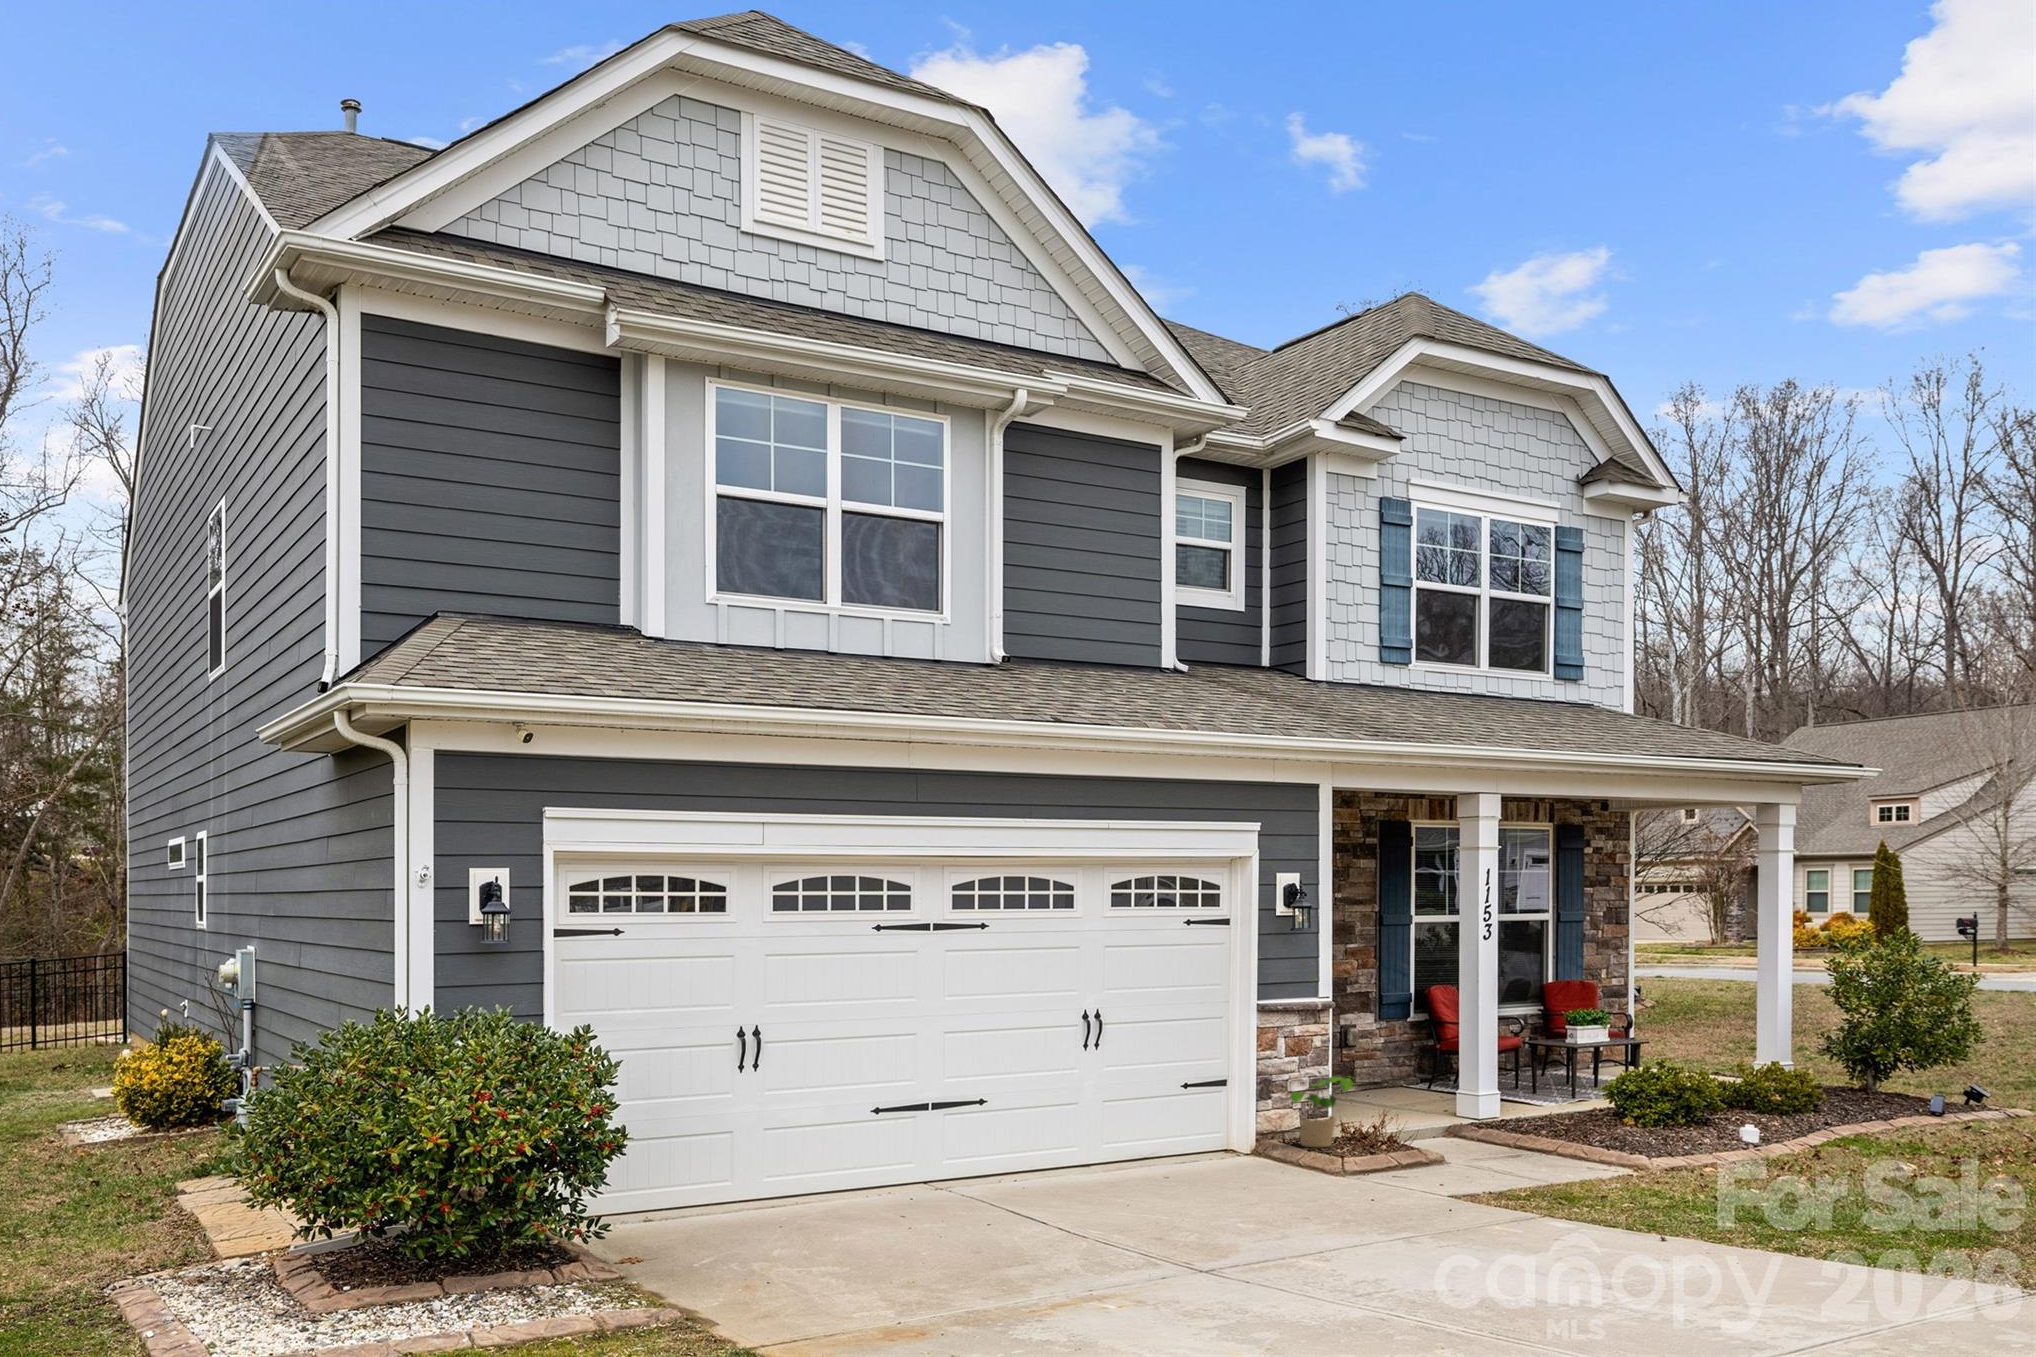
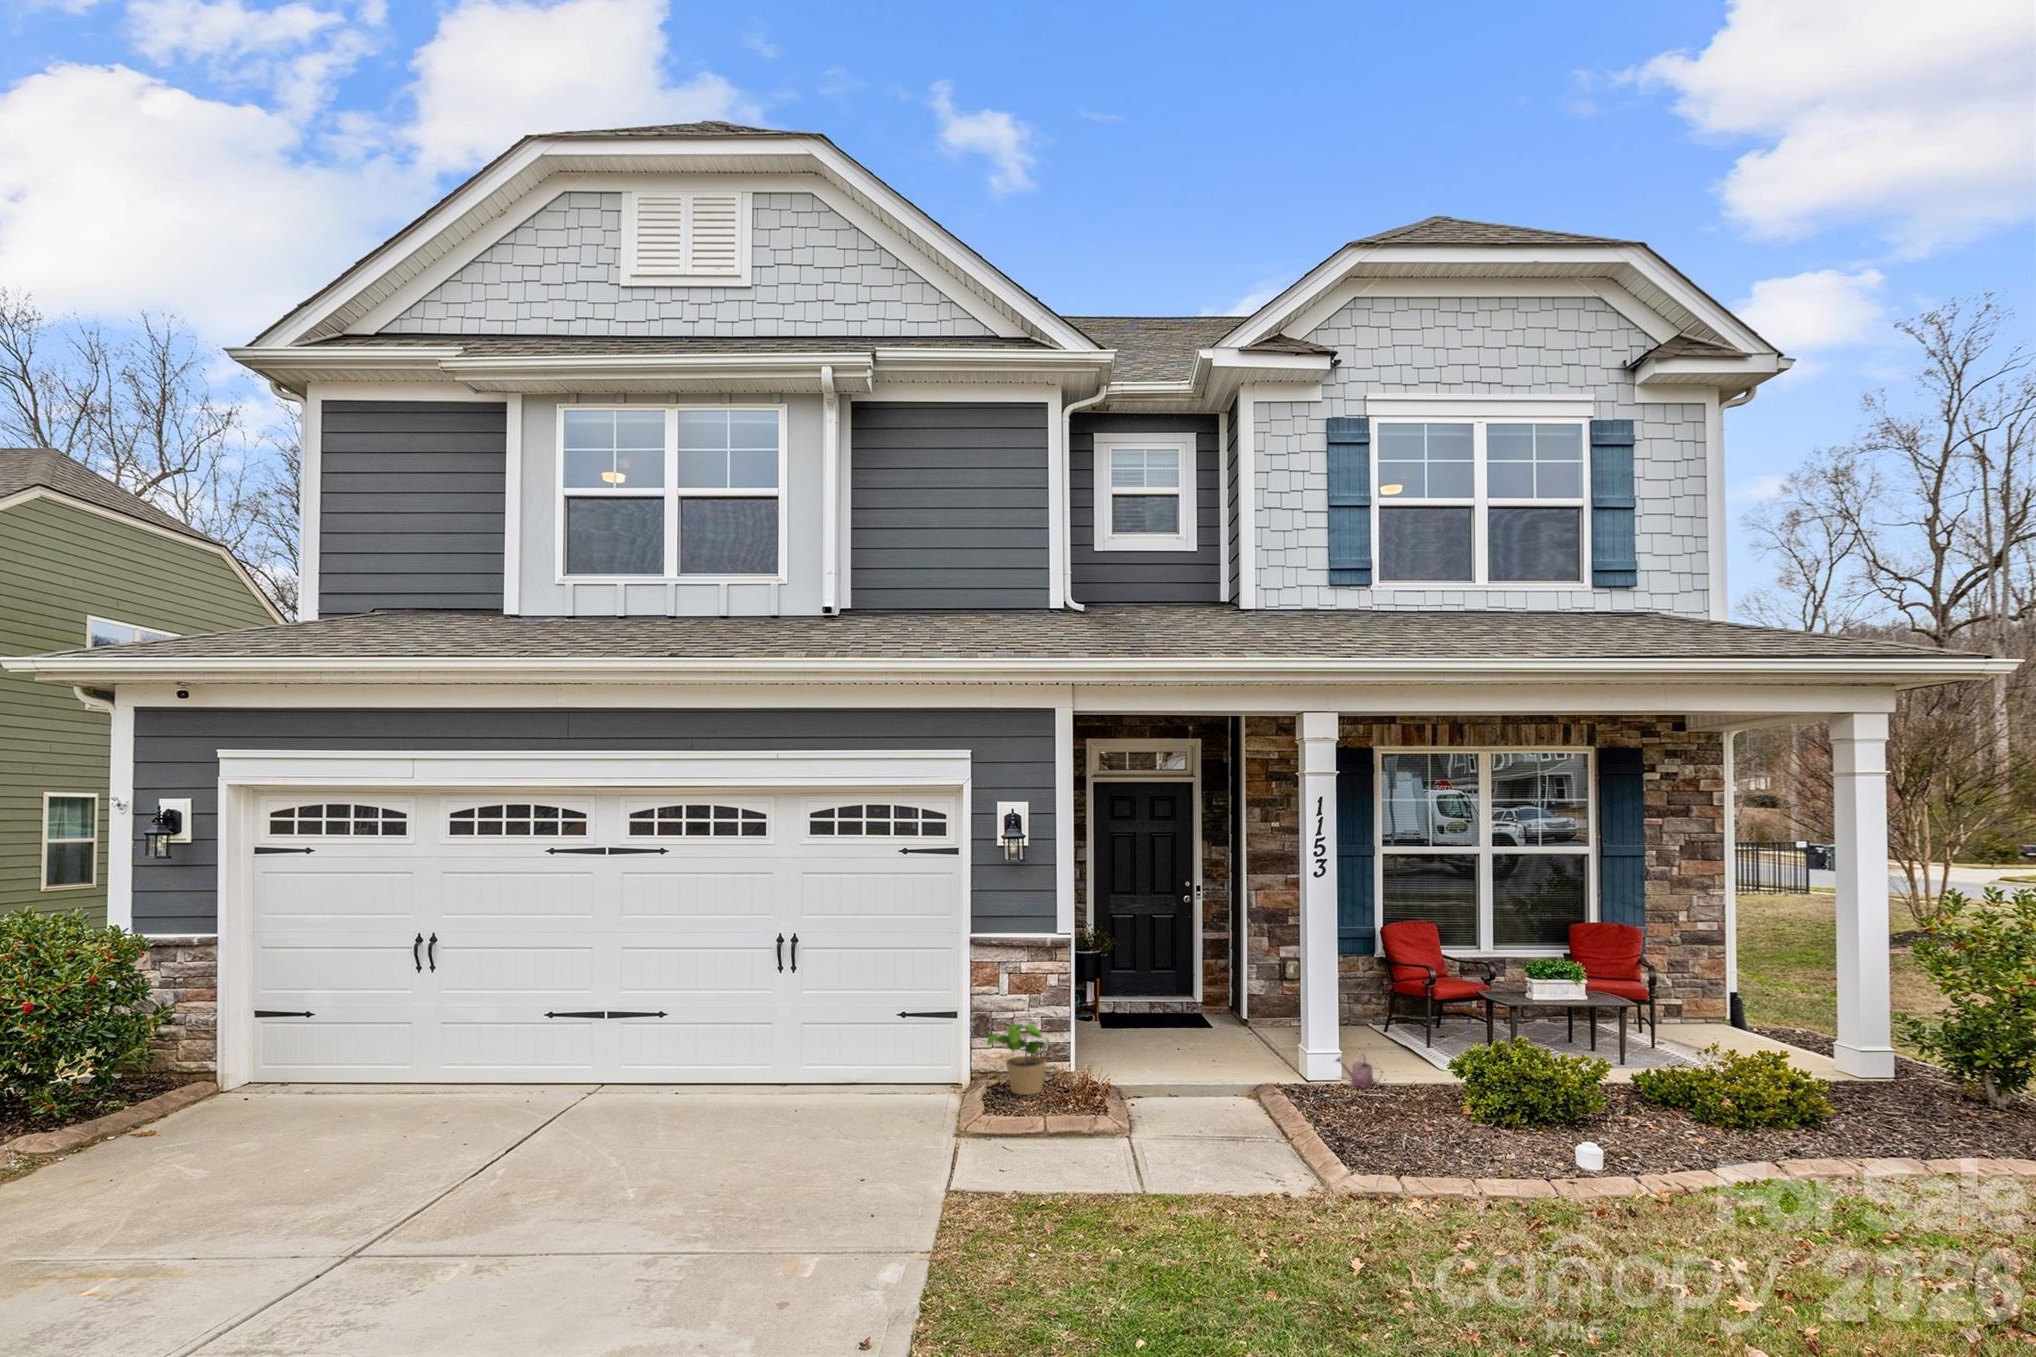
watering can: none [1506,1089,1547,1117] -> present [1336,1053,1382,1087]

